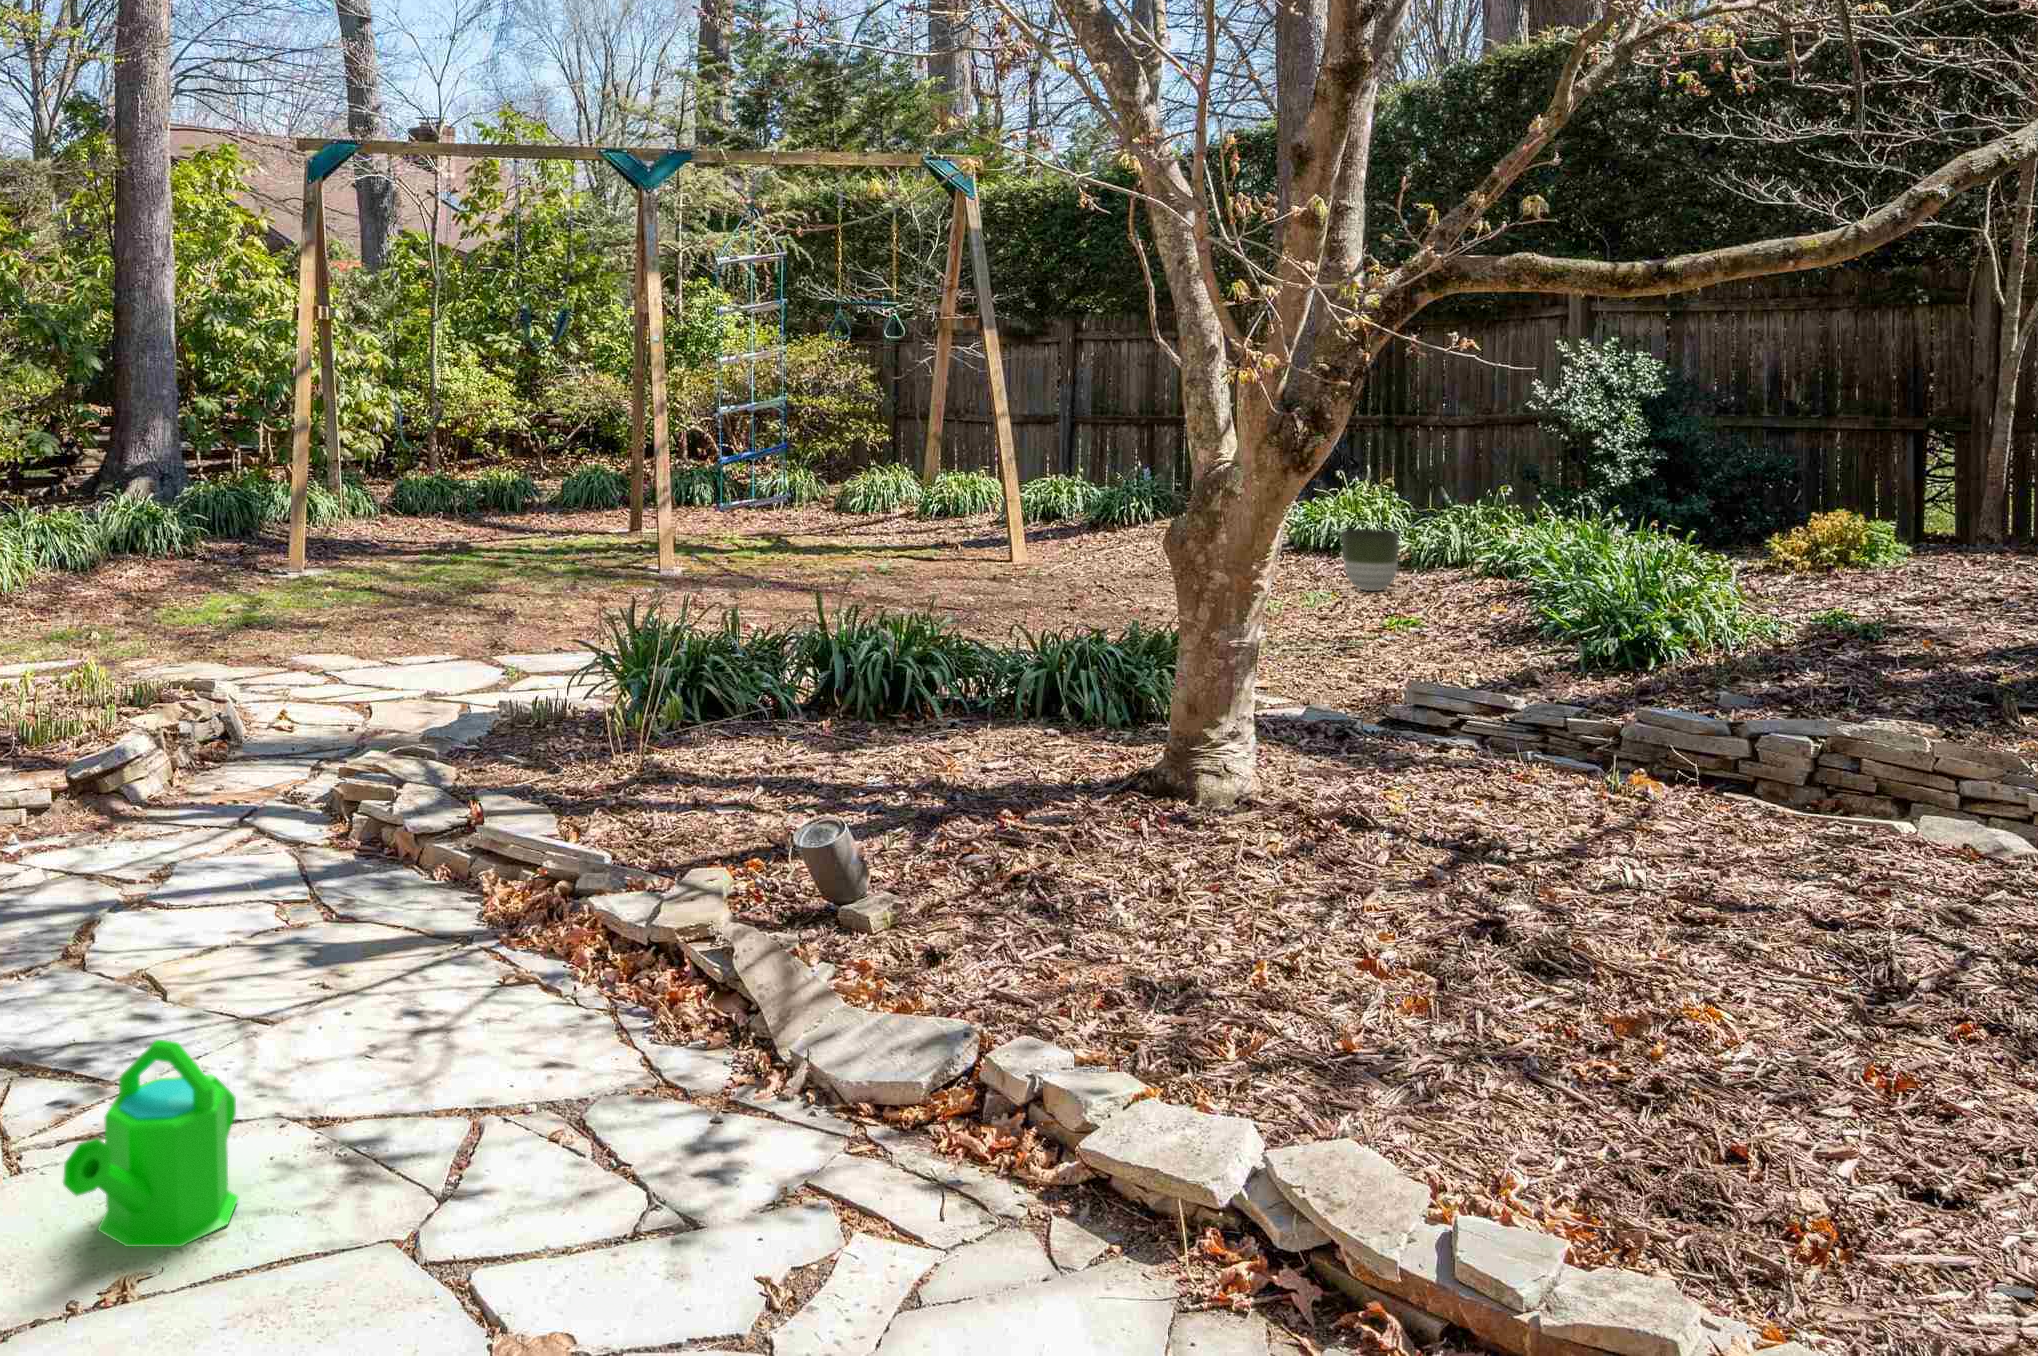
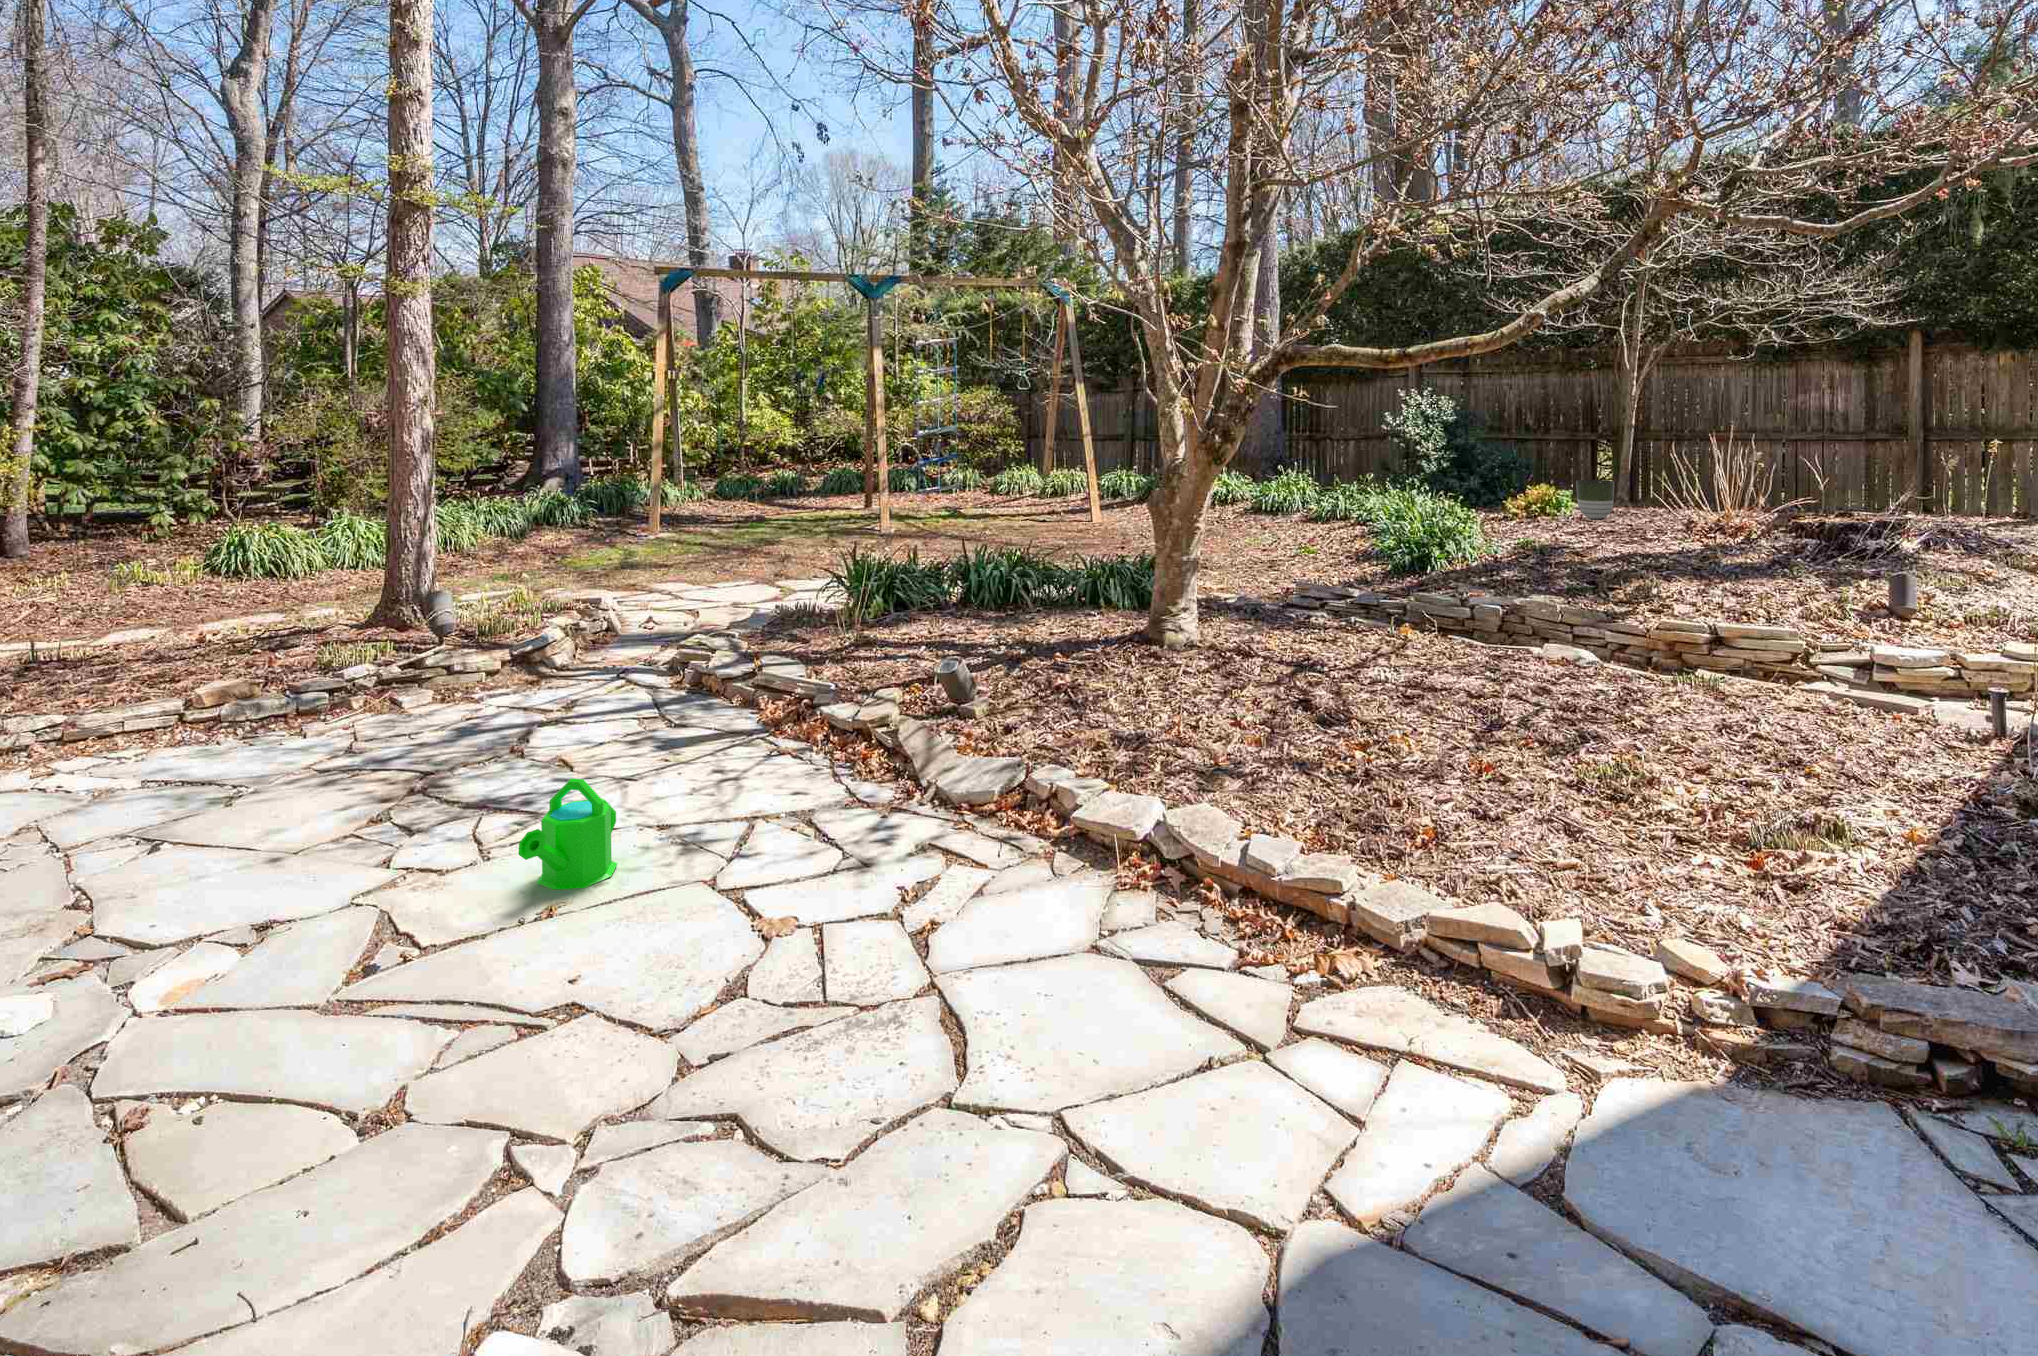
planter: present [1342,529,1399,591] -> present [1576,480,1614,519]

